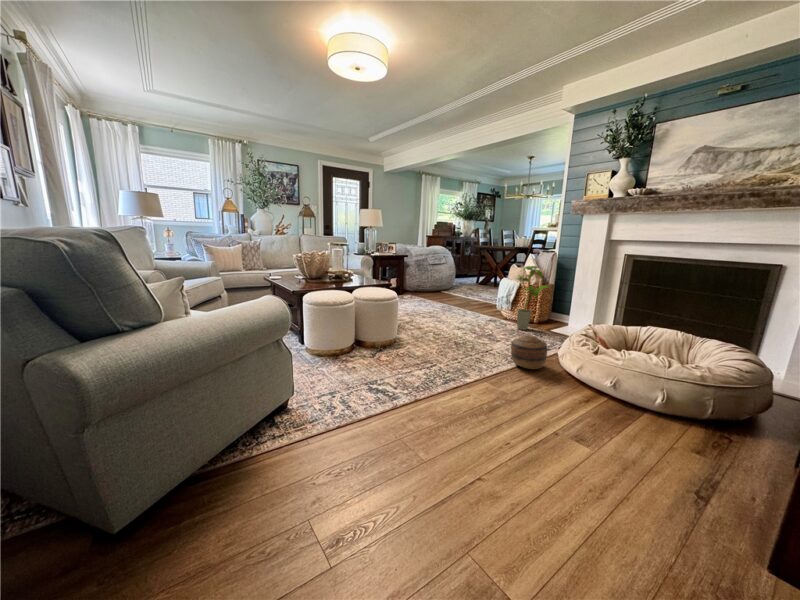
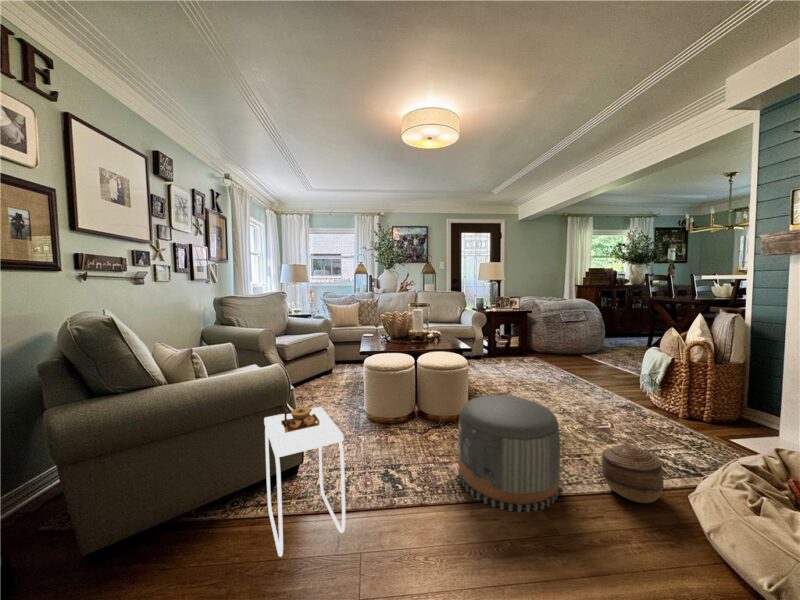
house plant: present [517,266,549,330] -> none [654,335,723,431]
pouf: none [420,312,497,390] -> present [458,395,560,512]
side table: none [282,329,380,459] -> present [264,407,345,557]

